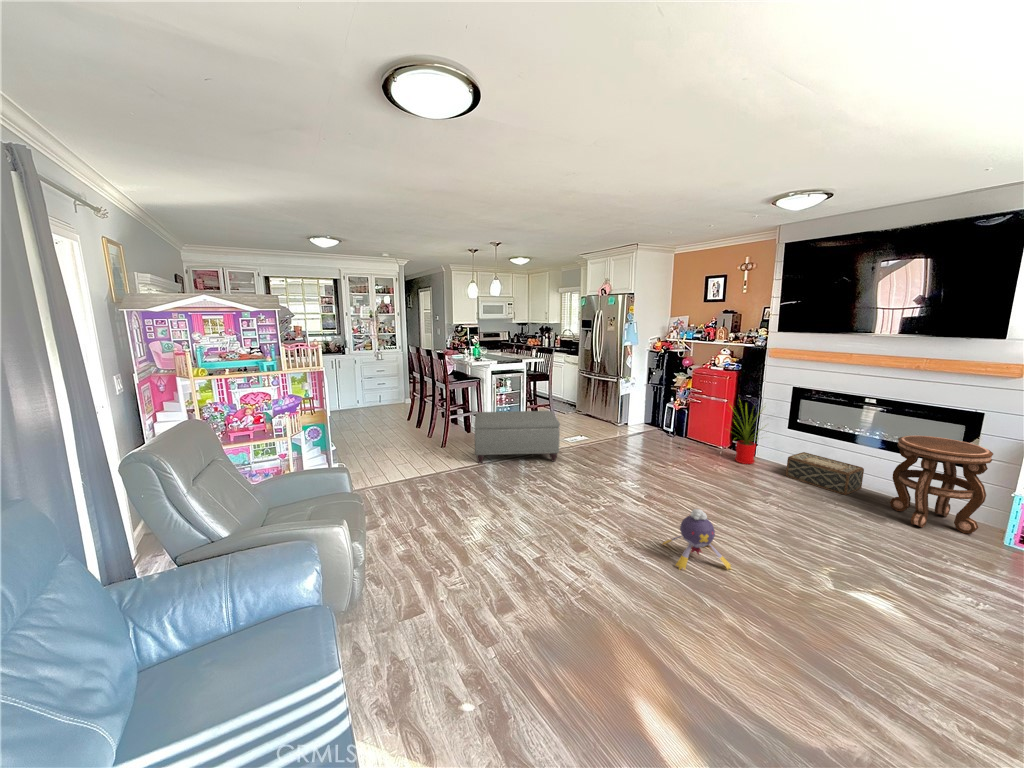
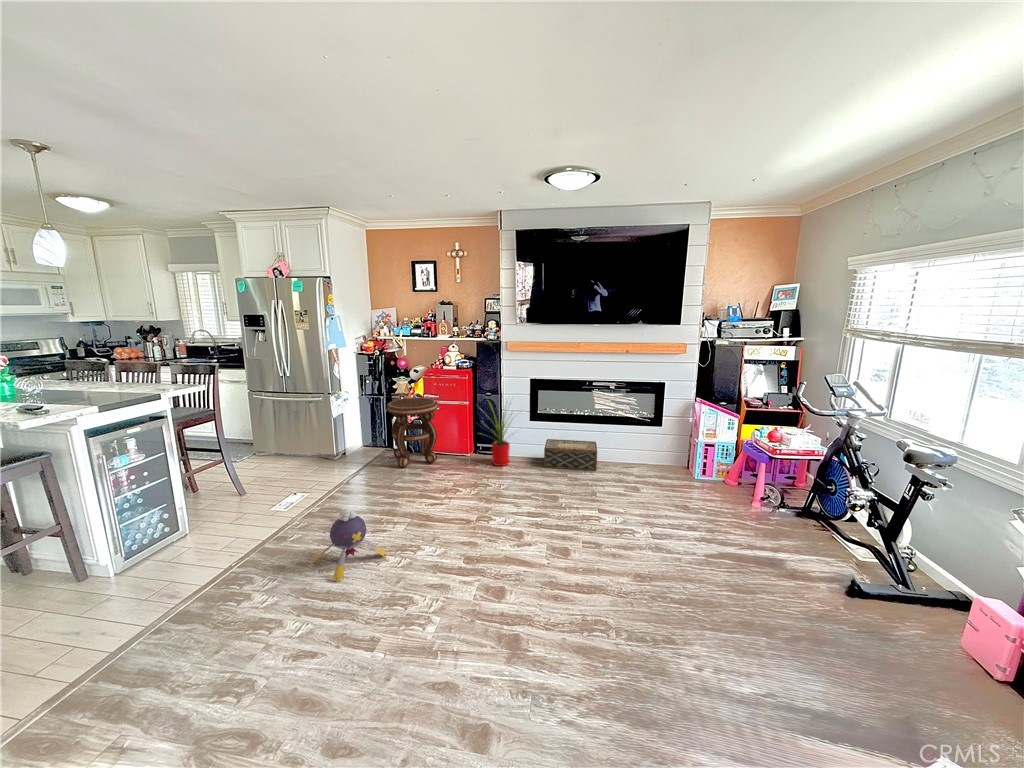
ottoman: present [474,411,560,463] -> none [47,474,292,654]
side table: present [890,436,993,534] -> present [387,398,438,467]
plush toy: present [663,509,731,569] -> present [313,509,387,582]

